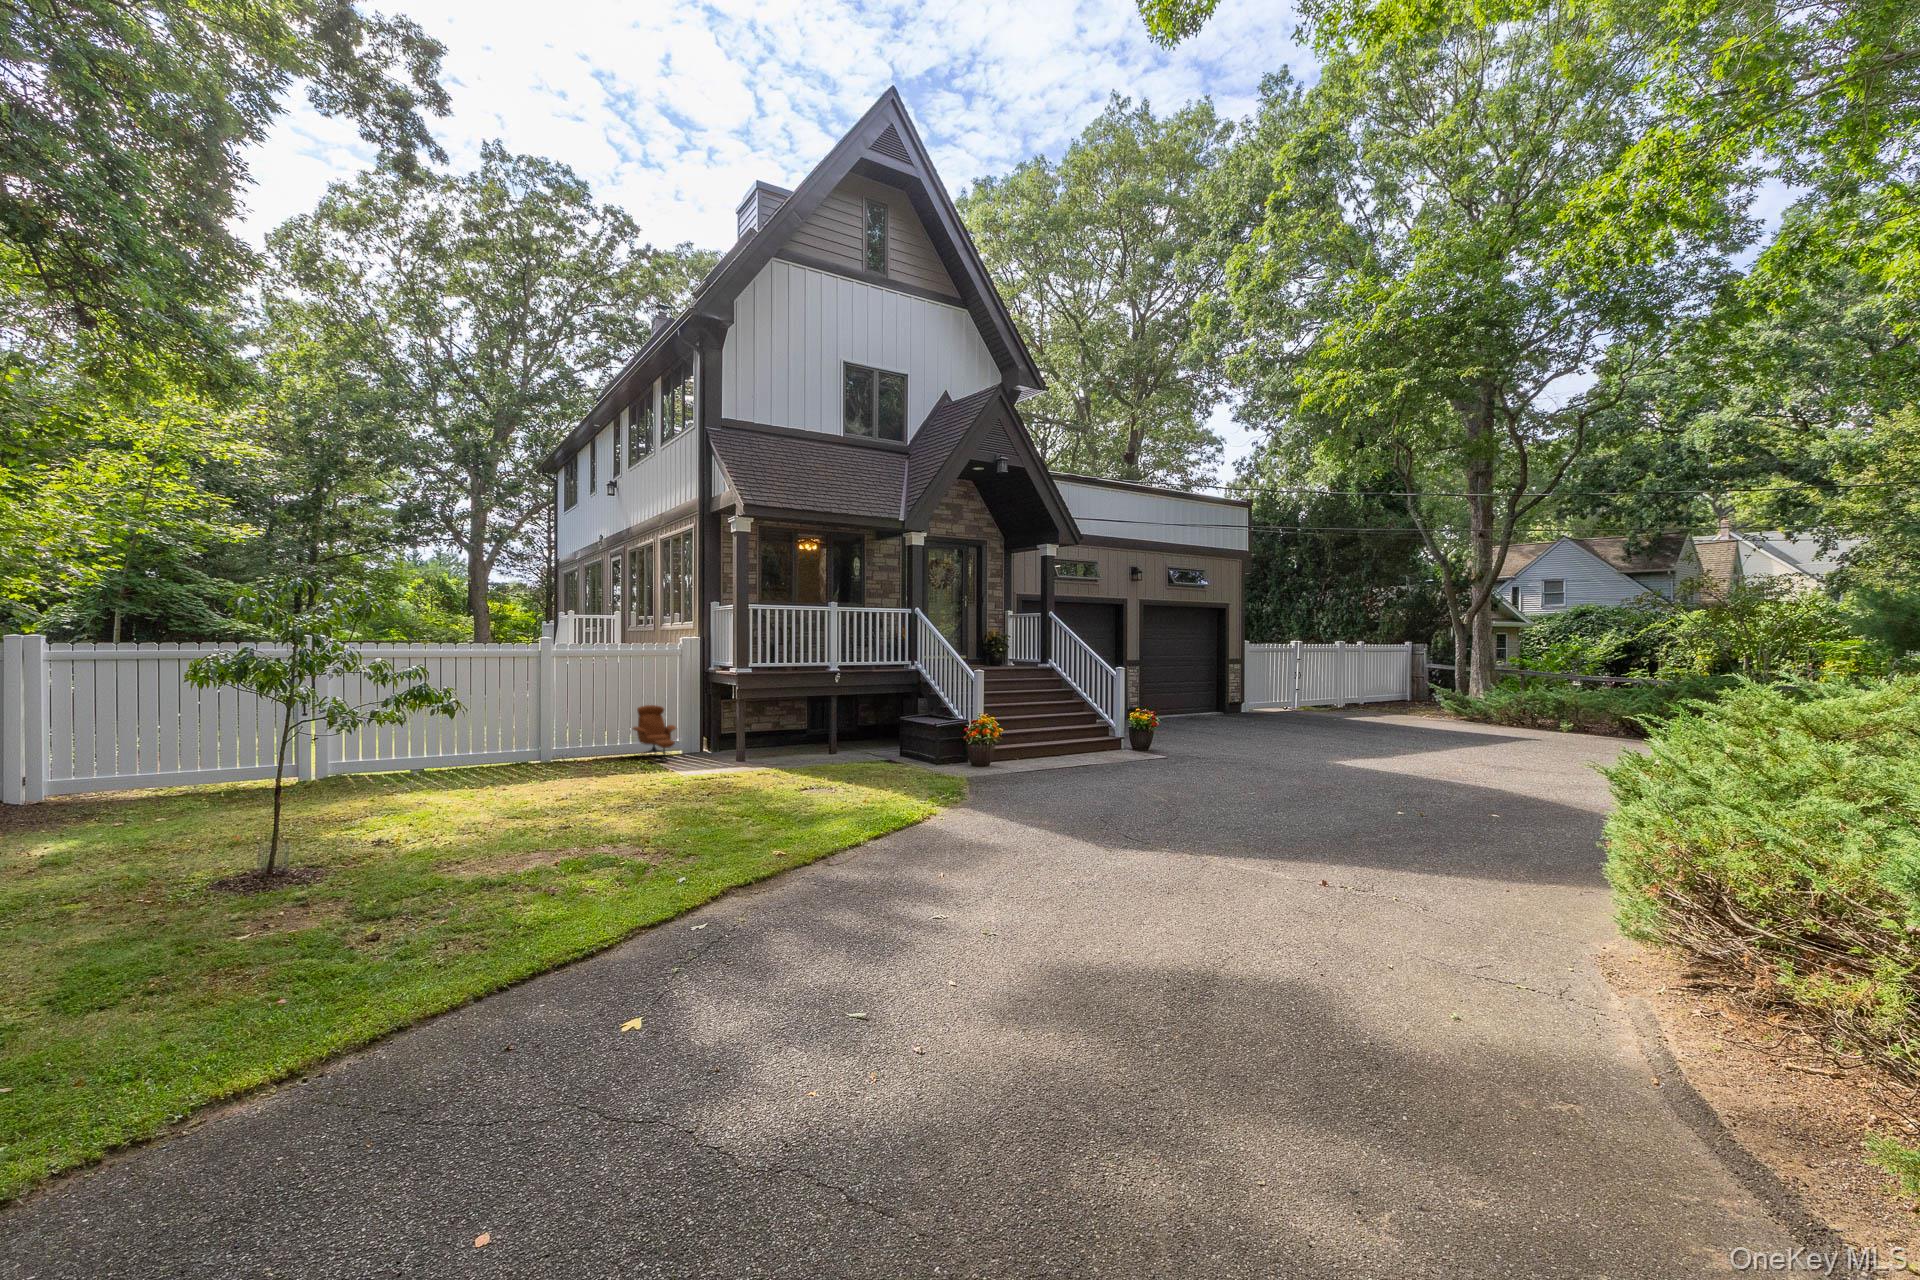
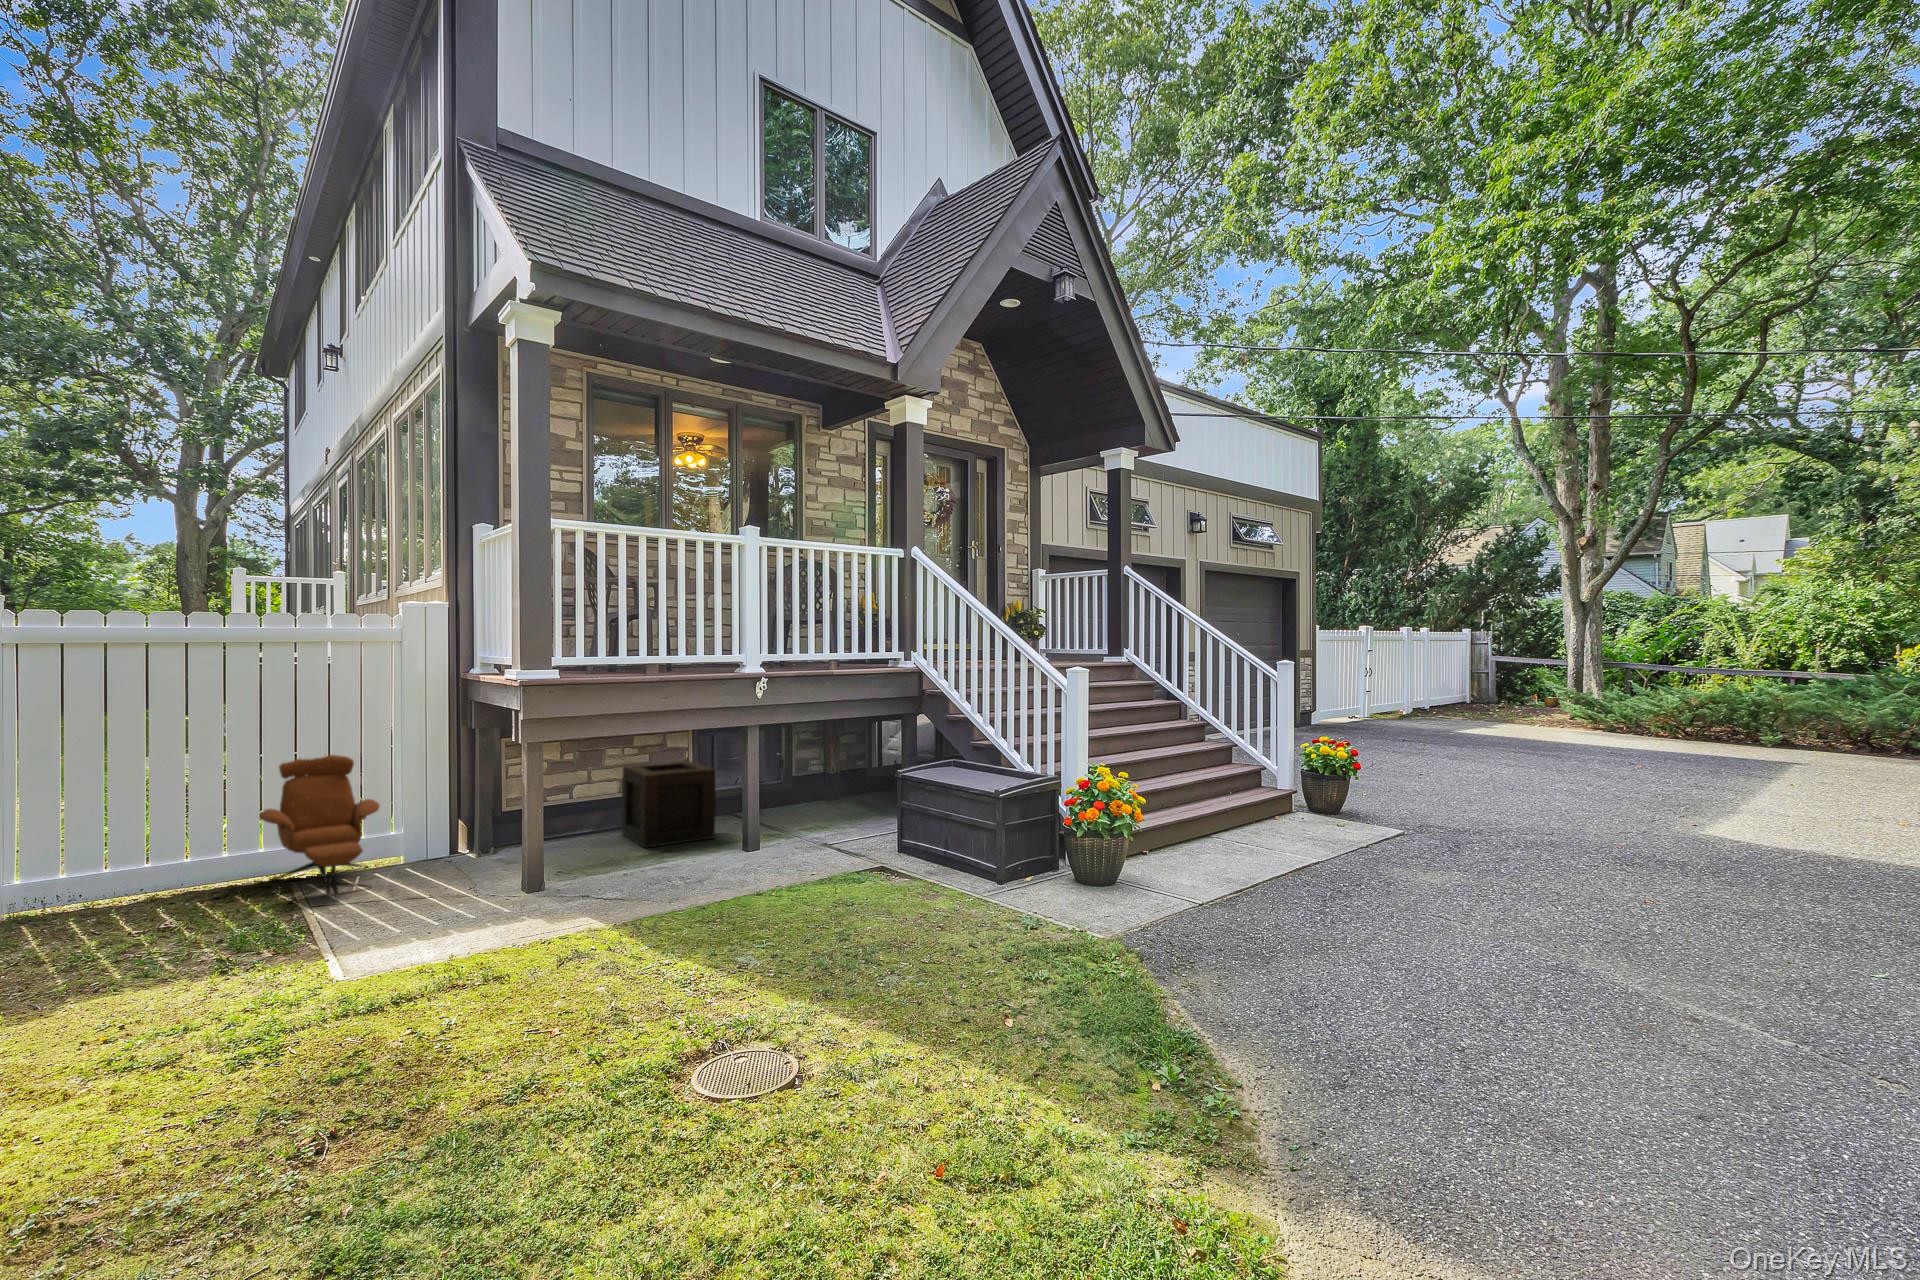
wooden crate: none [775,714,819,752] -> present [622,761,716,848]

